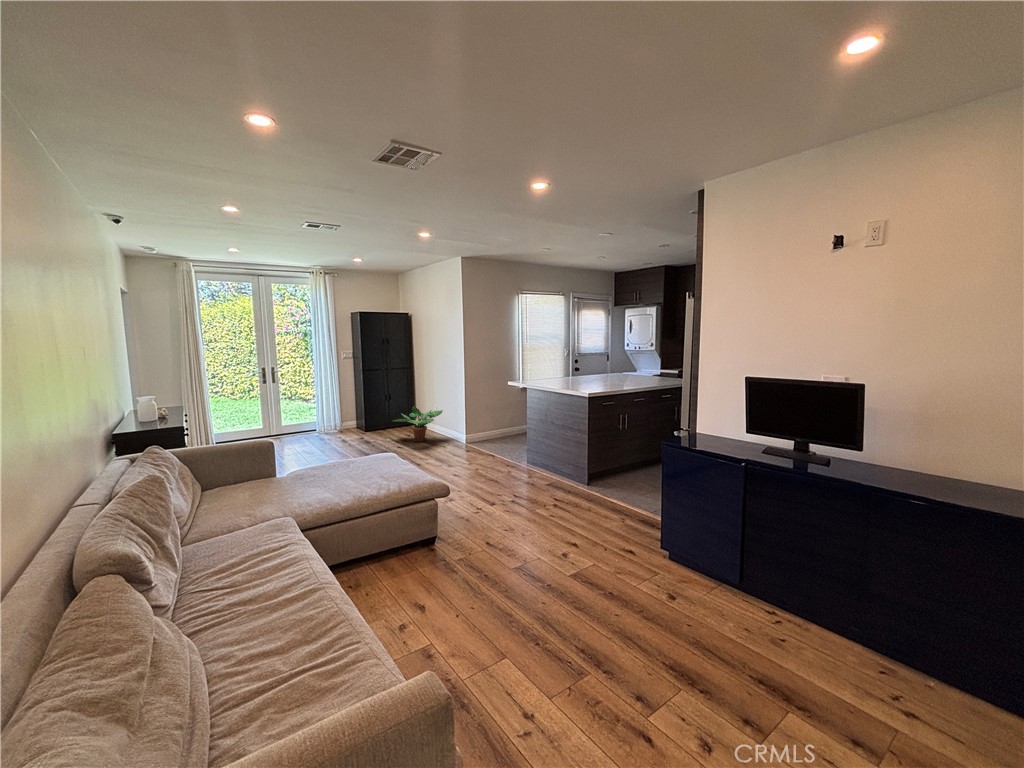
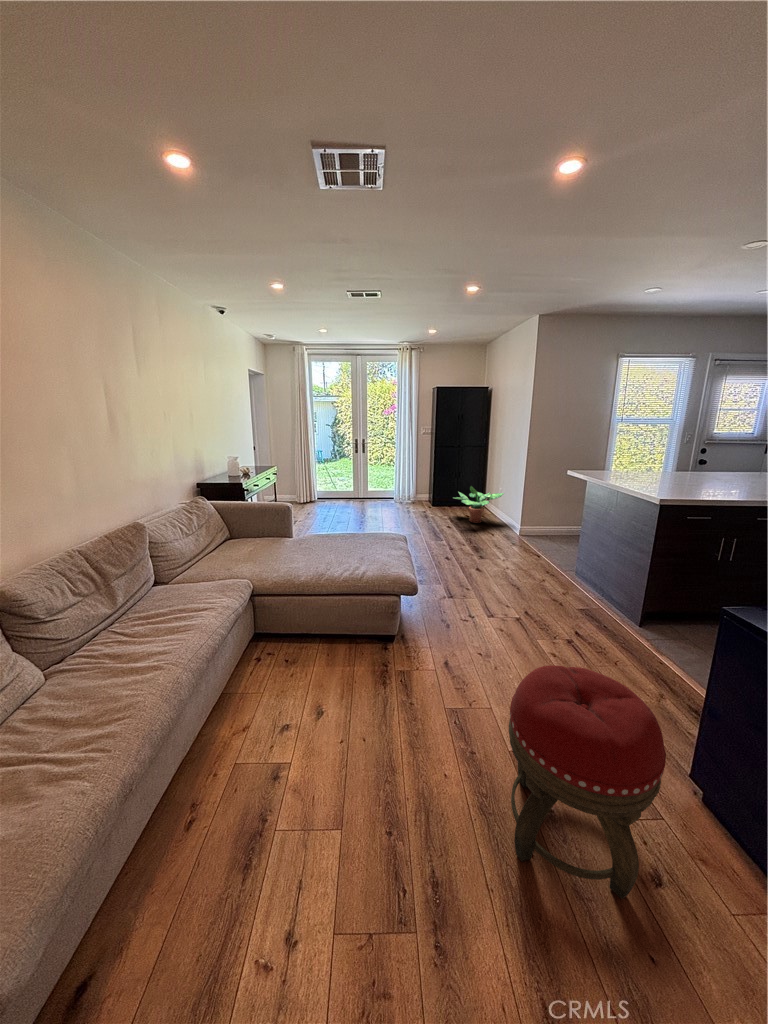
footstool: none [583,491,669,619] -> present [509,665,666,899]

